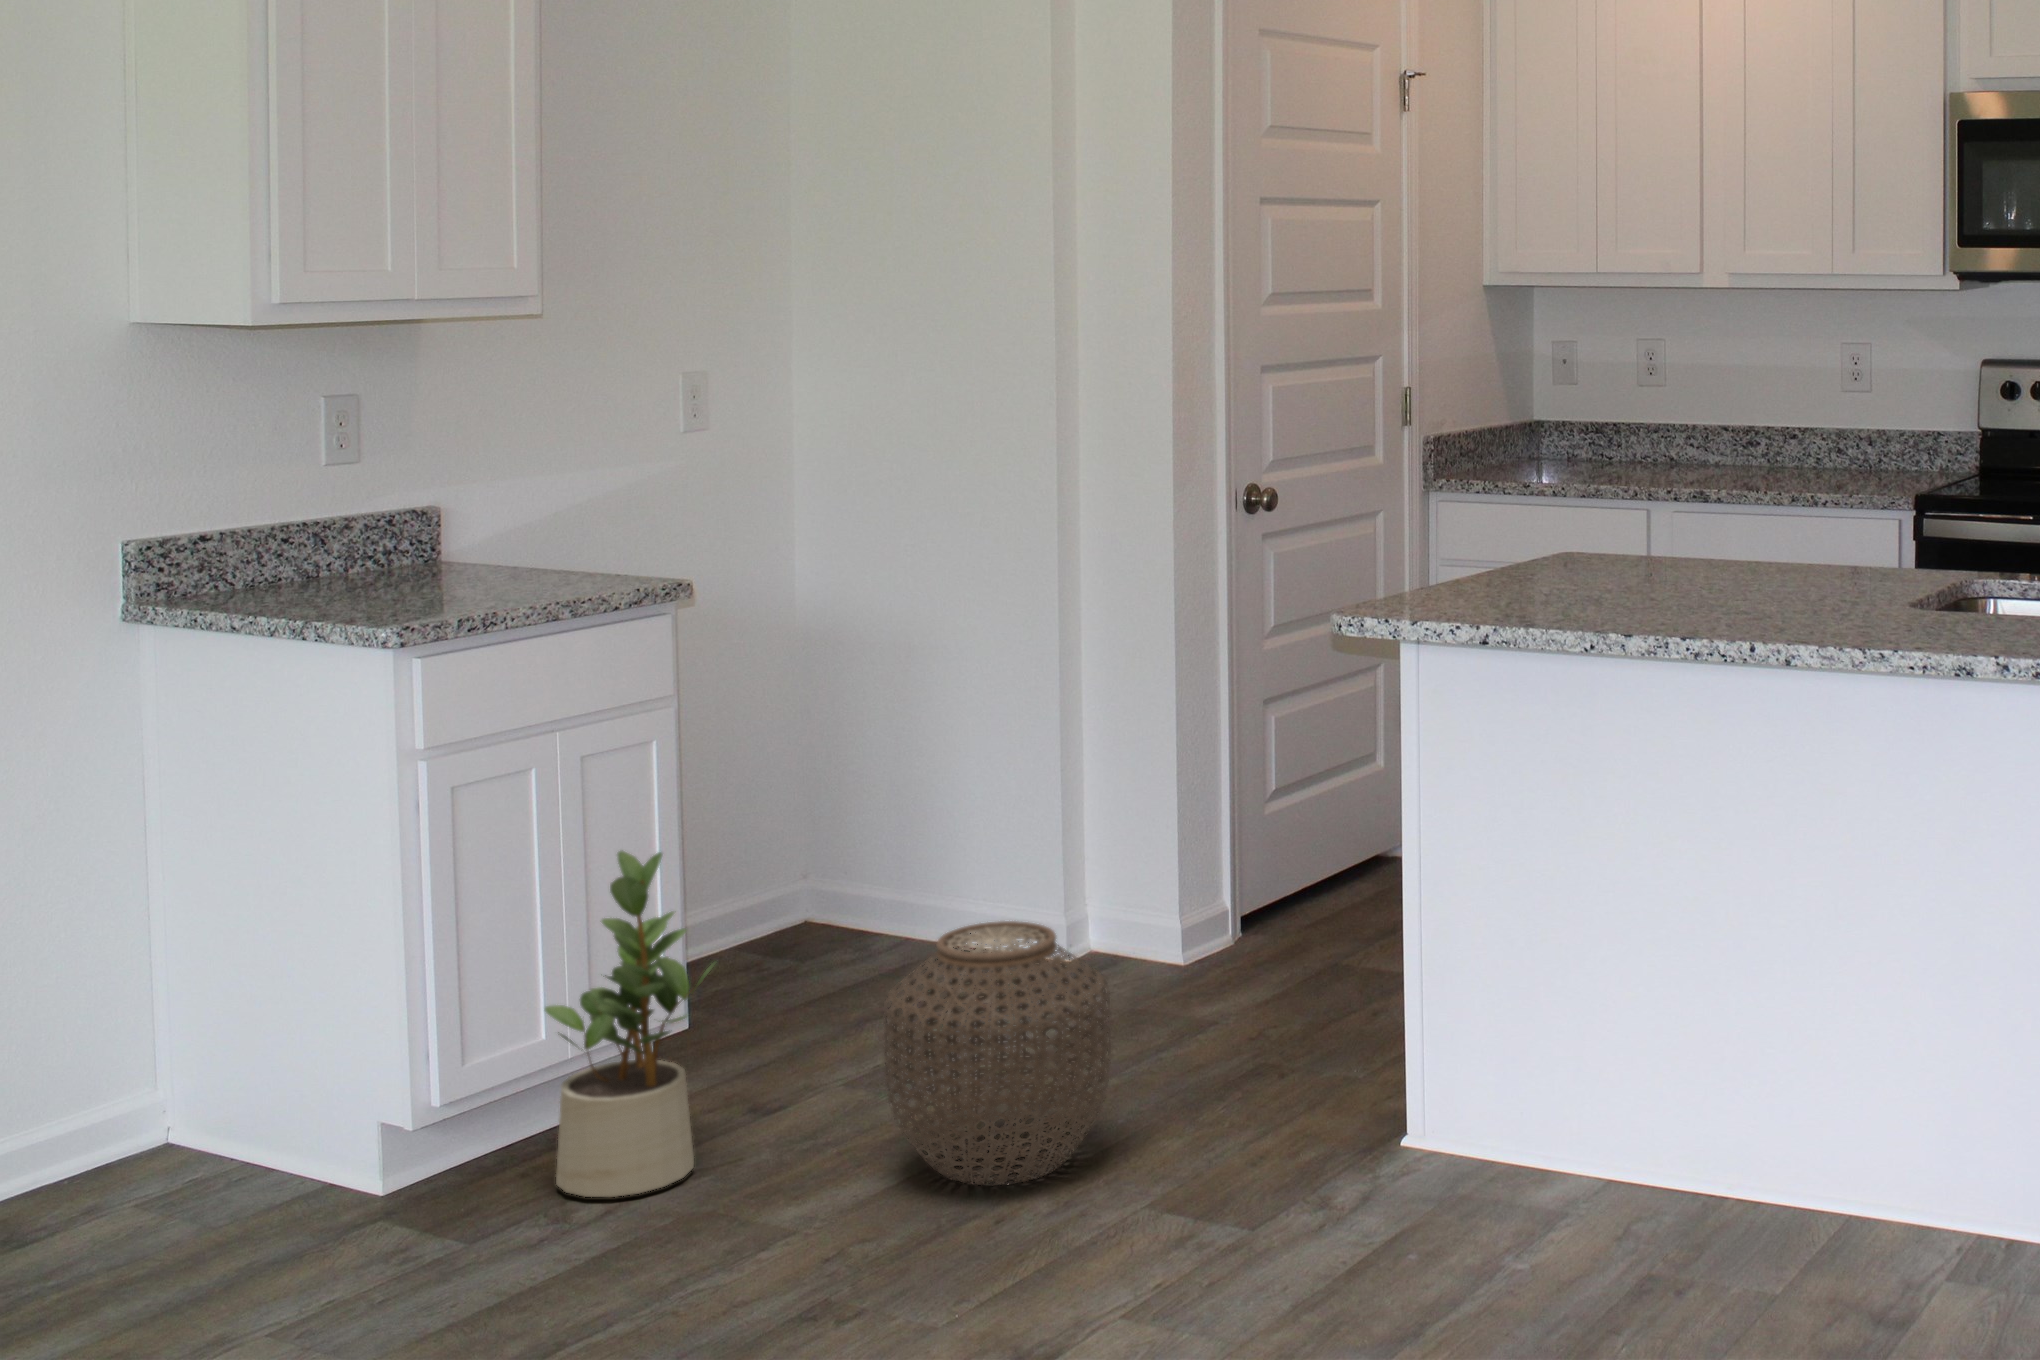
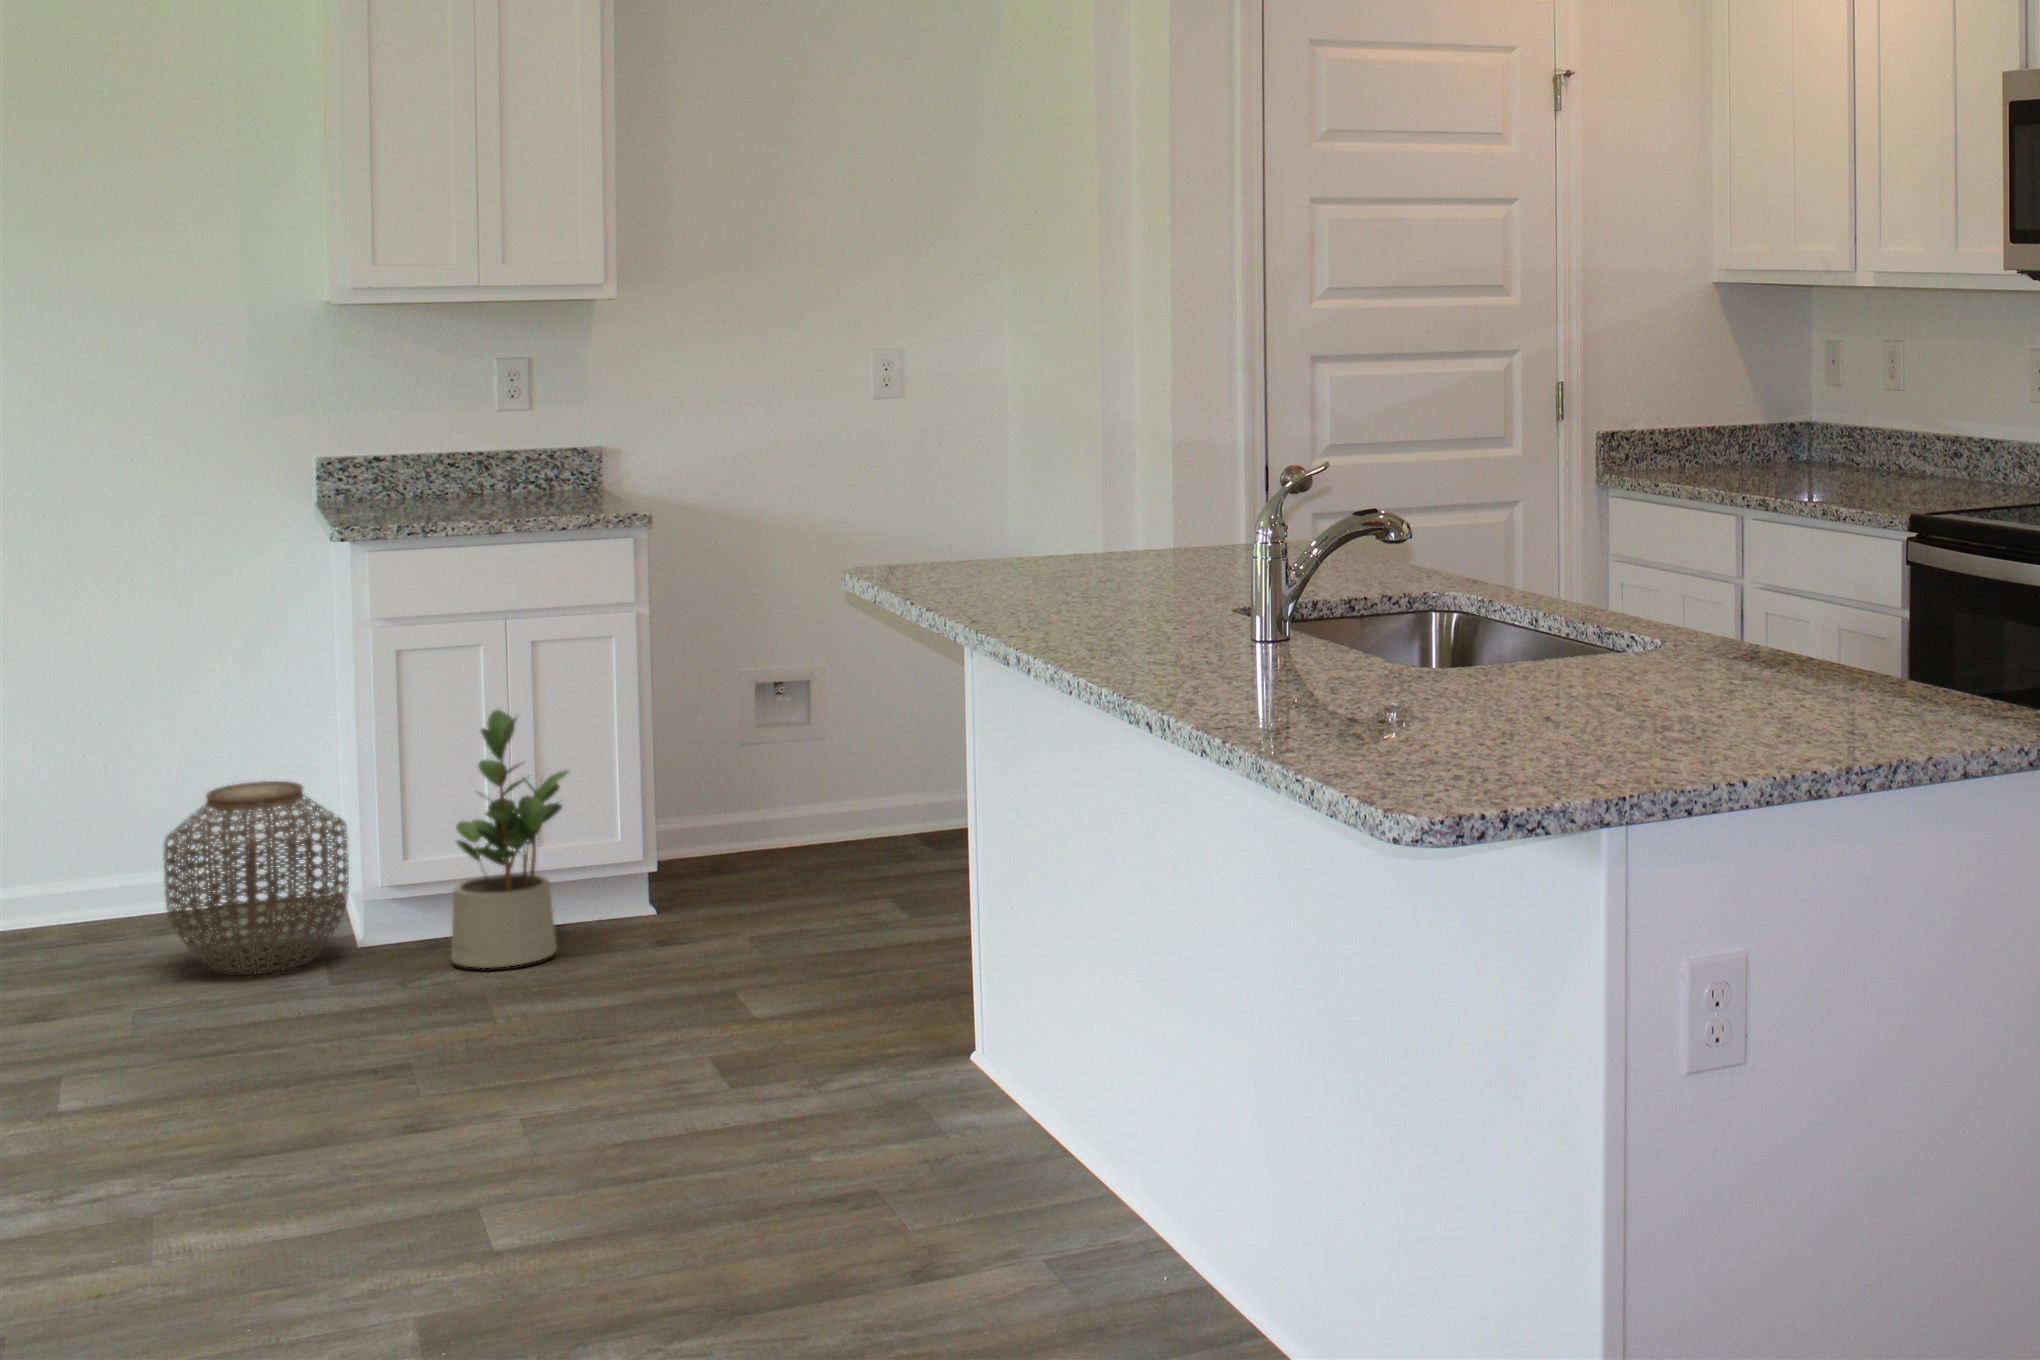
woven basket: present [883,921,1111,1185] -> present [164,781,349,975]

